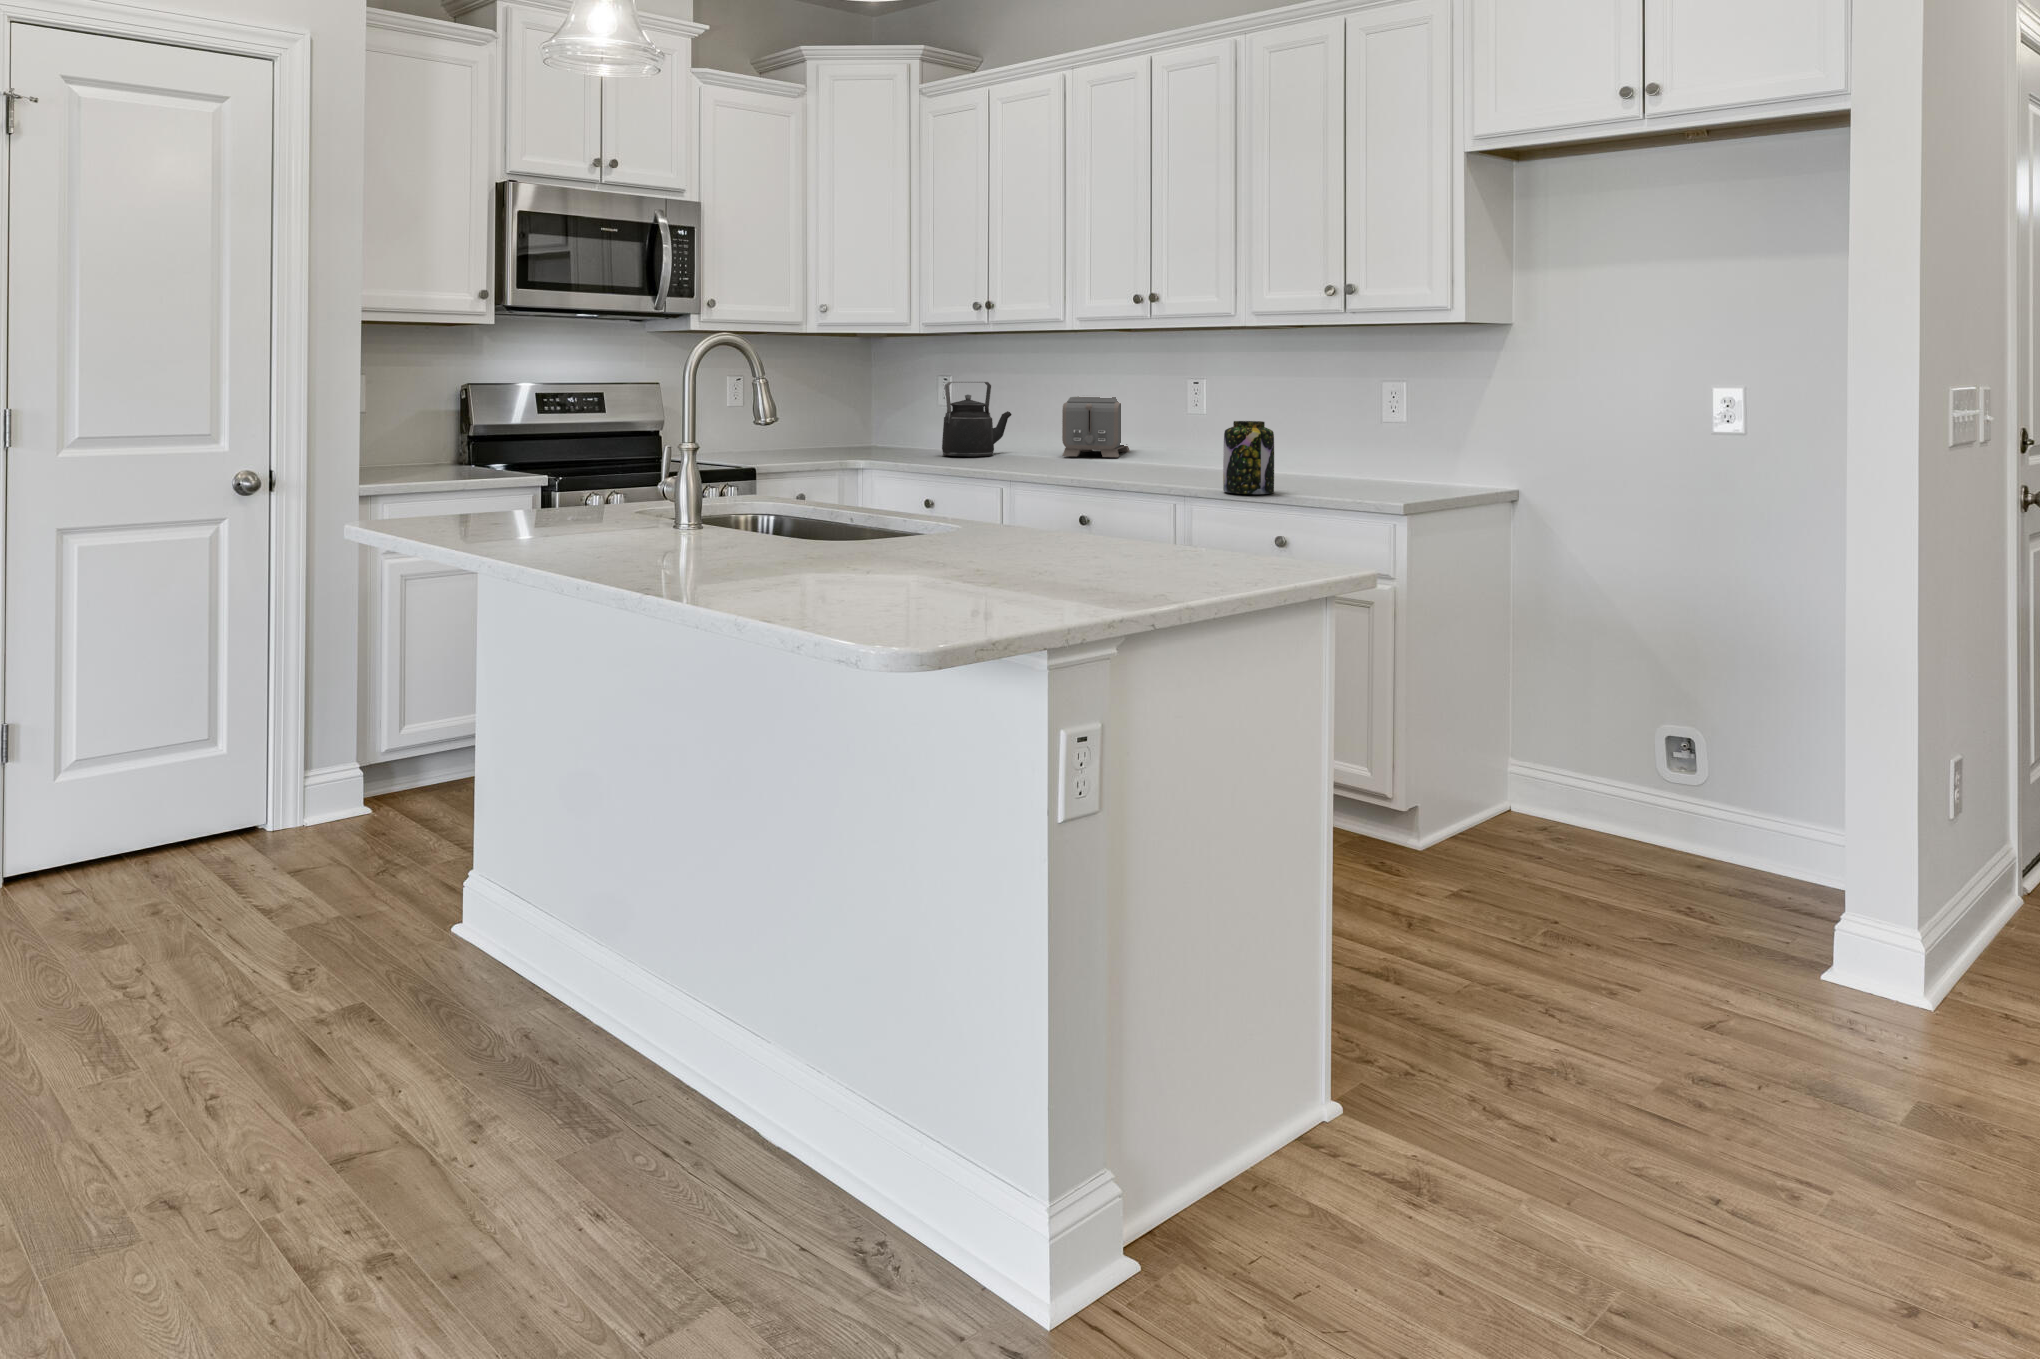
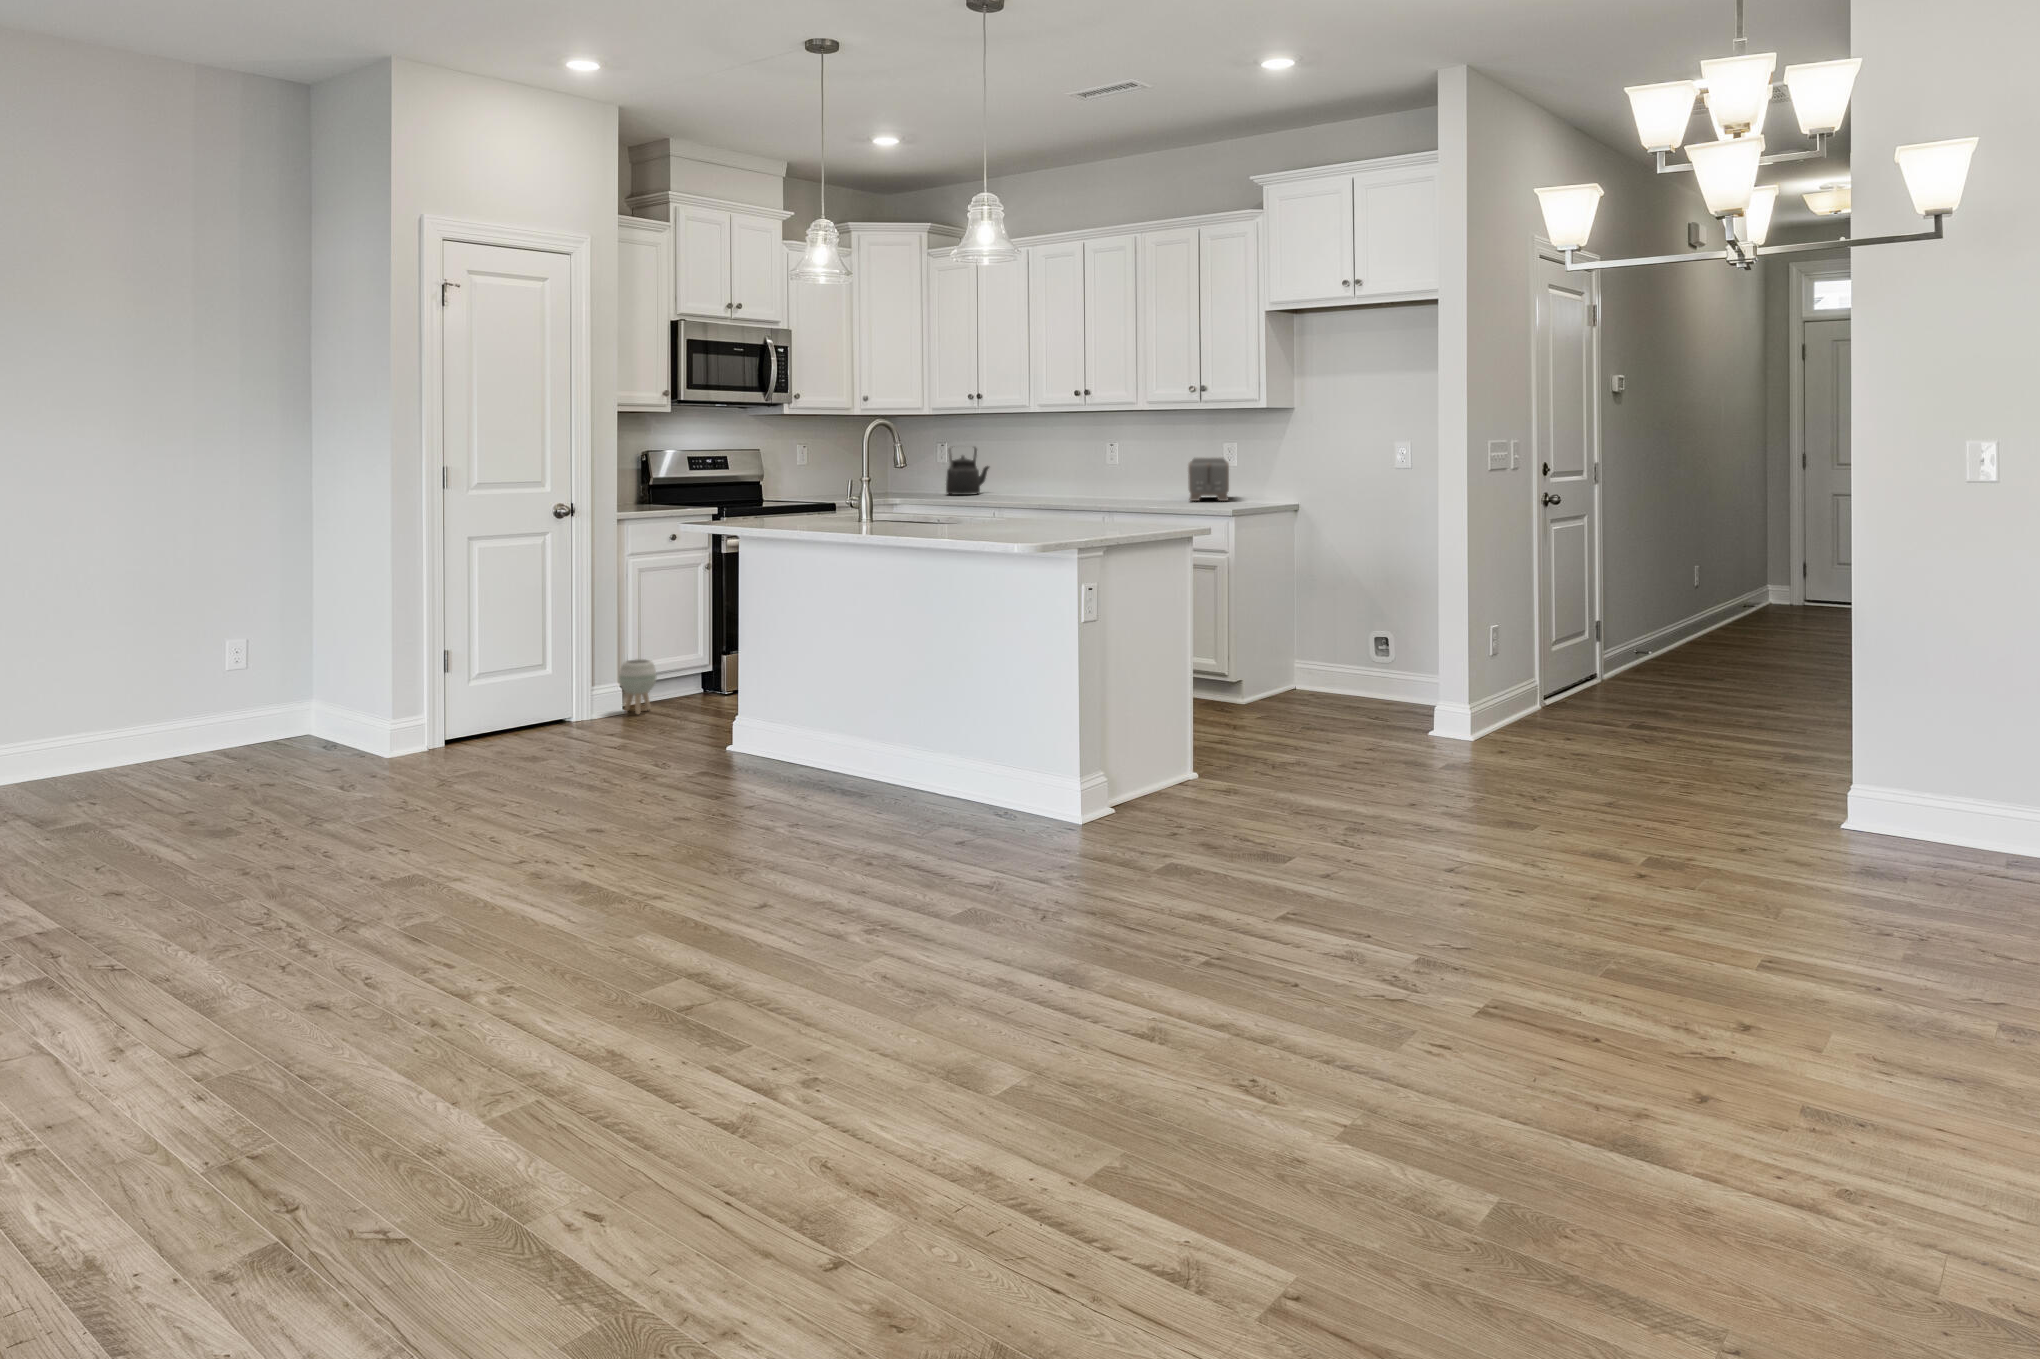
toaster: present [1062,396,1130,457] -> present [1188,457,1229,501]
jar: present [1223,421,1274,494] -> none [1131,466,1160,508]
planter: none [355,726,418,821] -> present [619,659,657,714]

